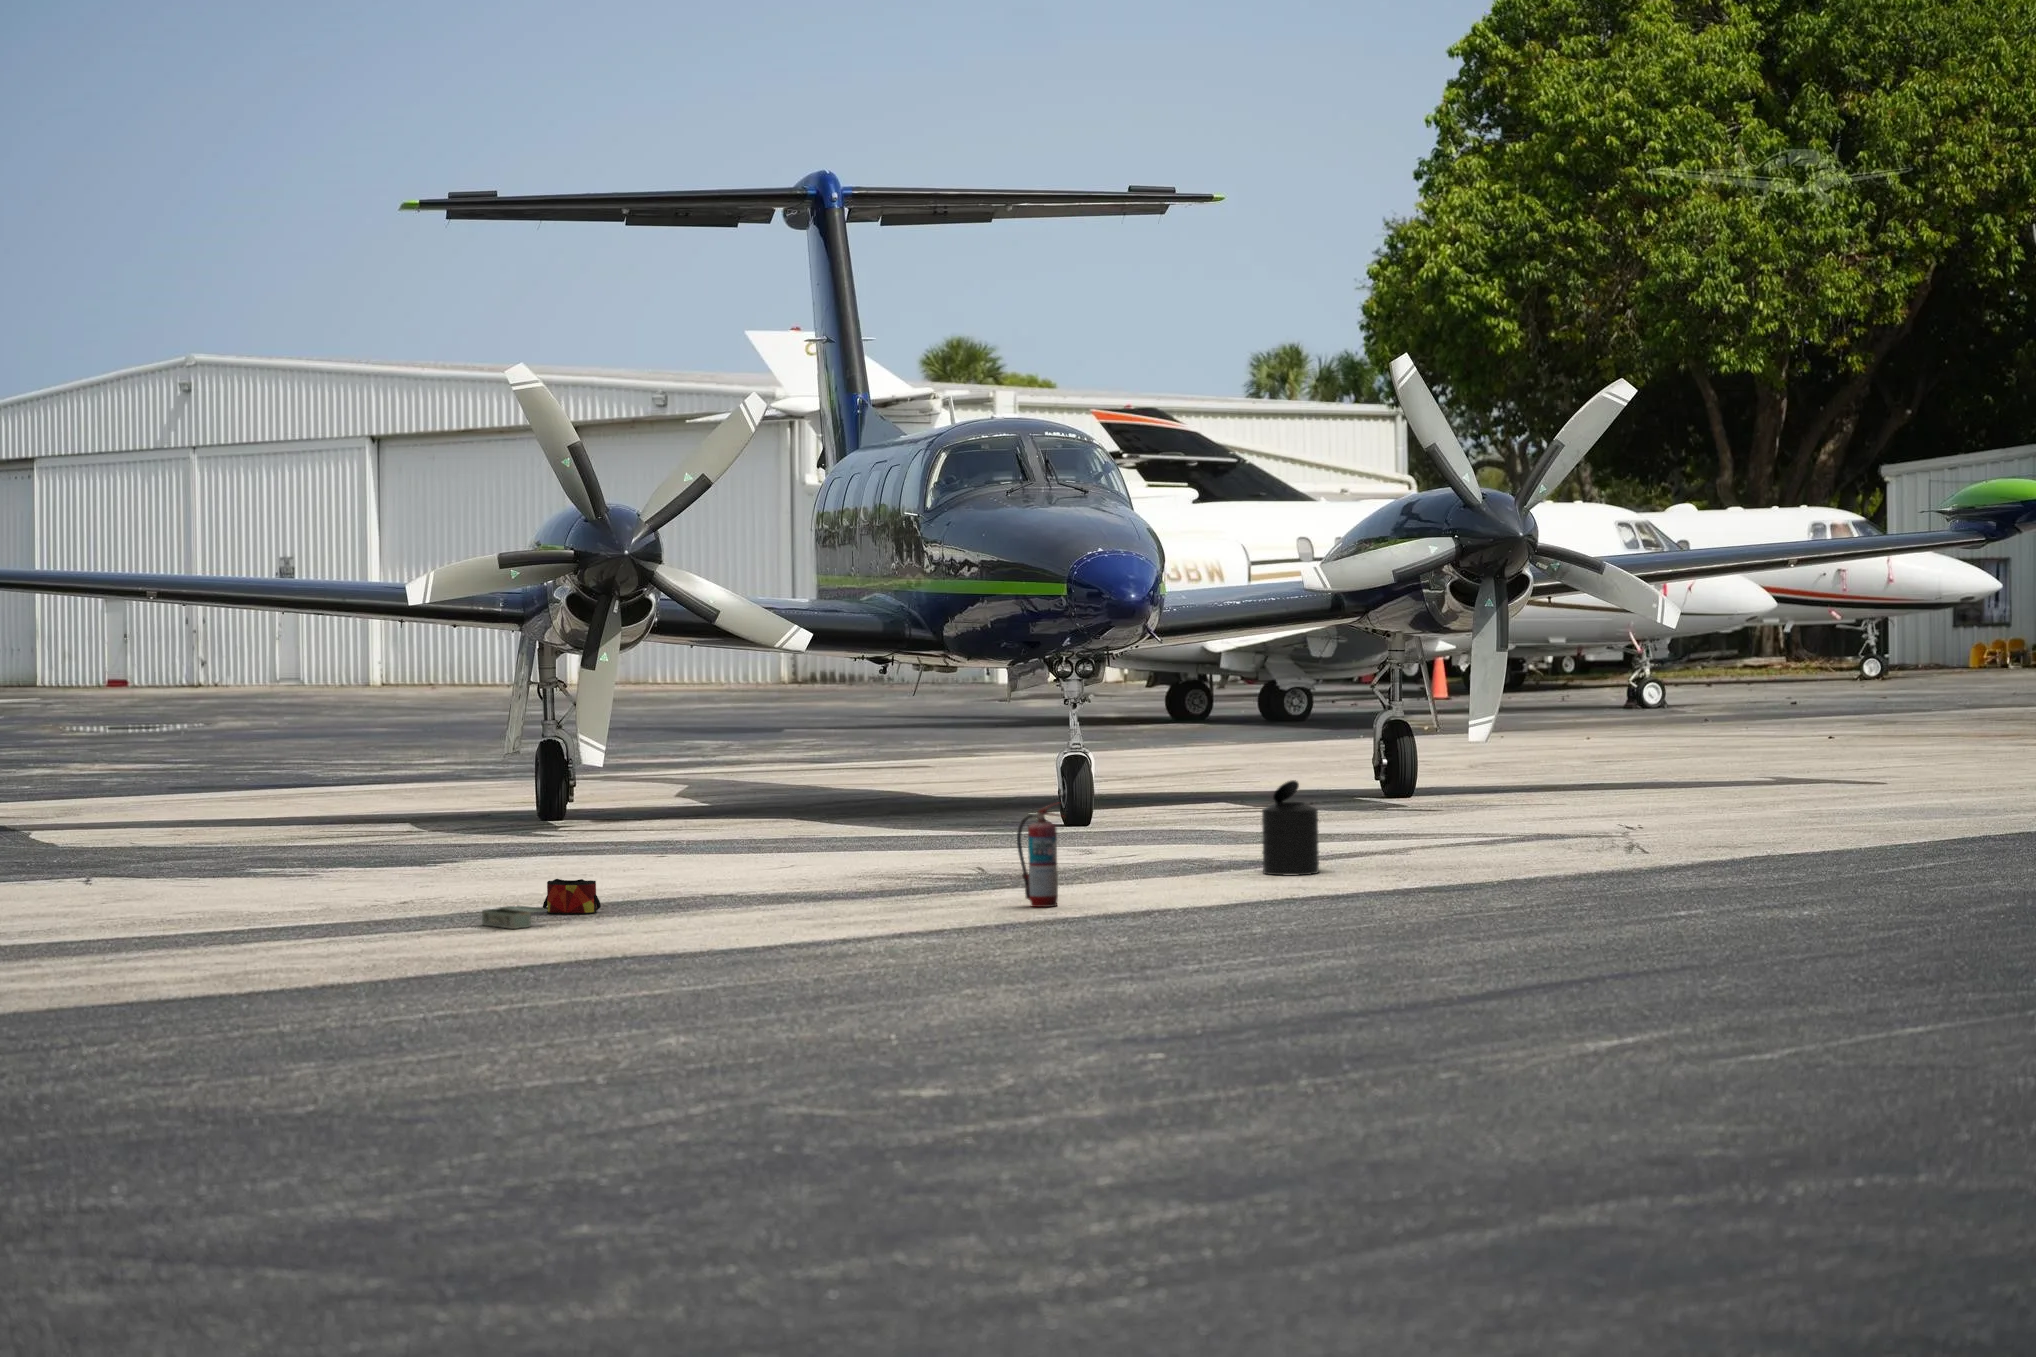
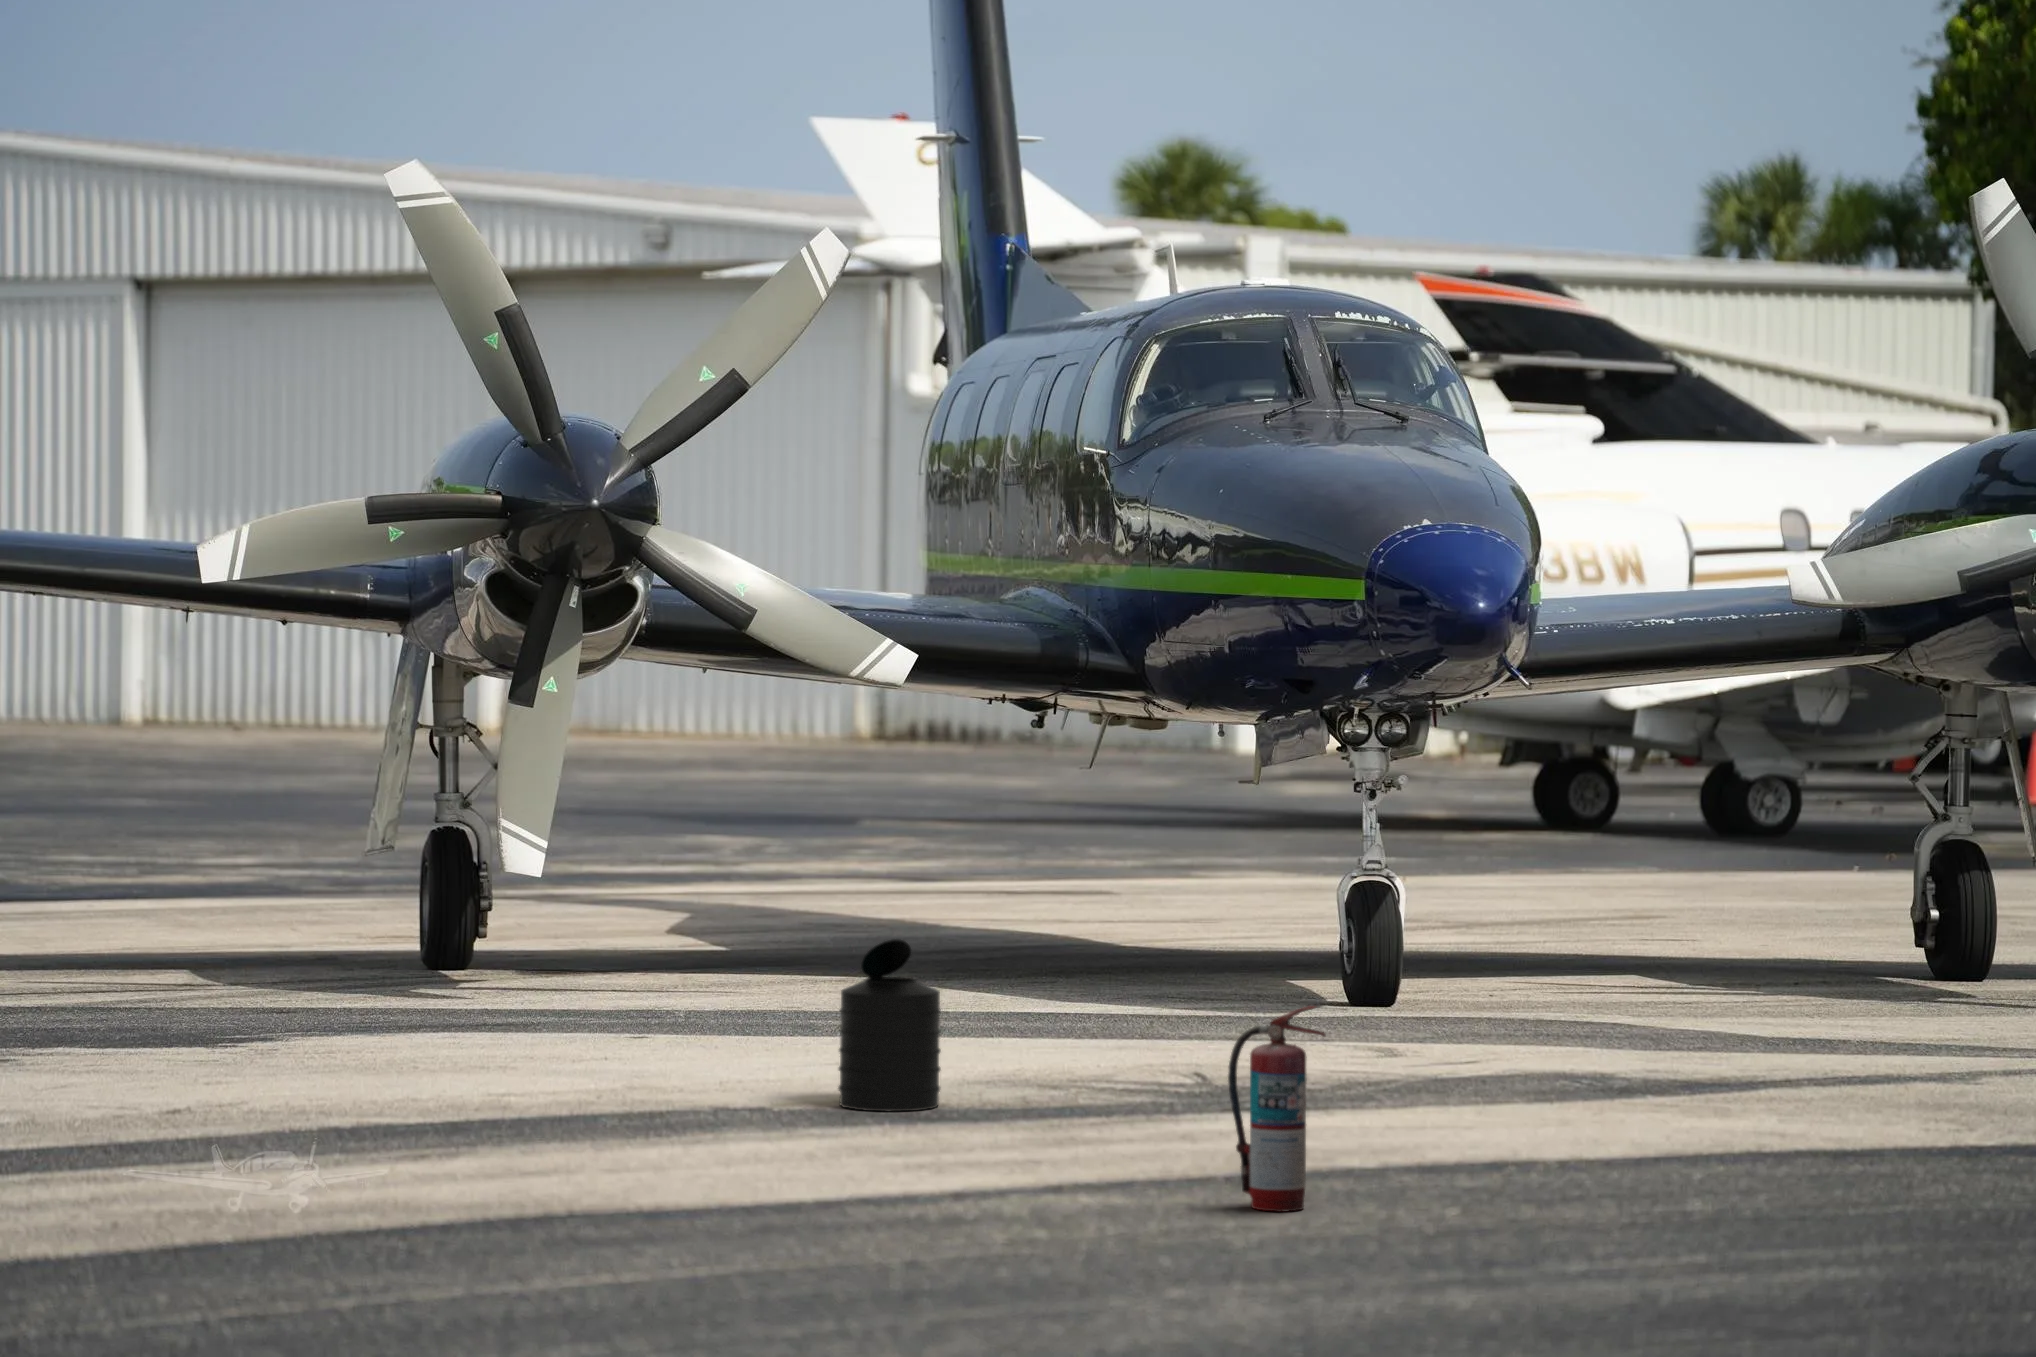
trash can: present [1262,780,1319,876] -> present [838,939,941,1111]
bag: present [543,879,601,914] -> none [318,1115,426,1187]
toolbox: present [482,906,546,929] -> none [187,1168,310,1218]

